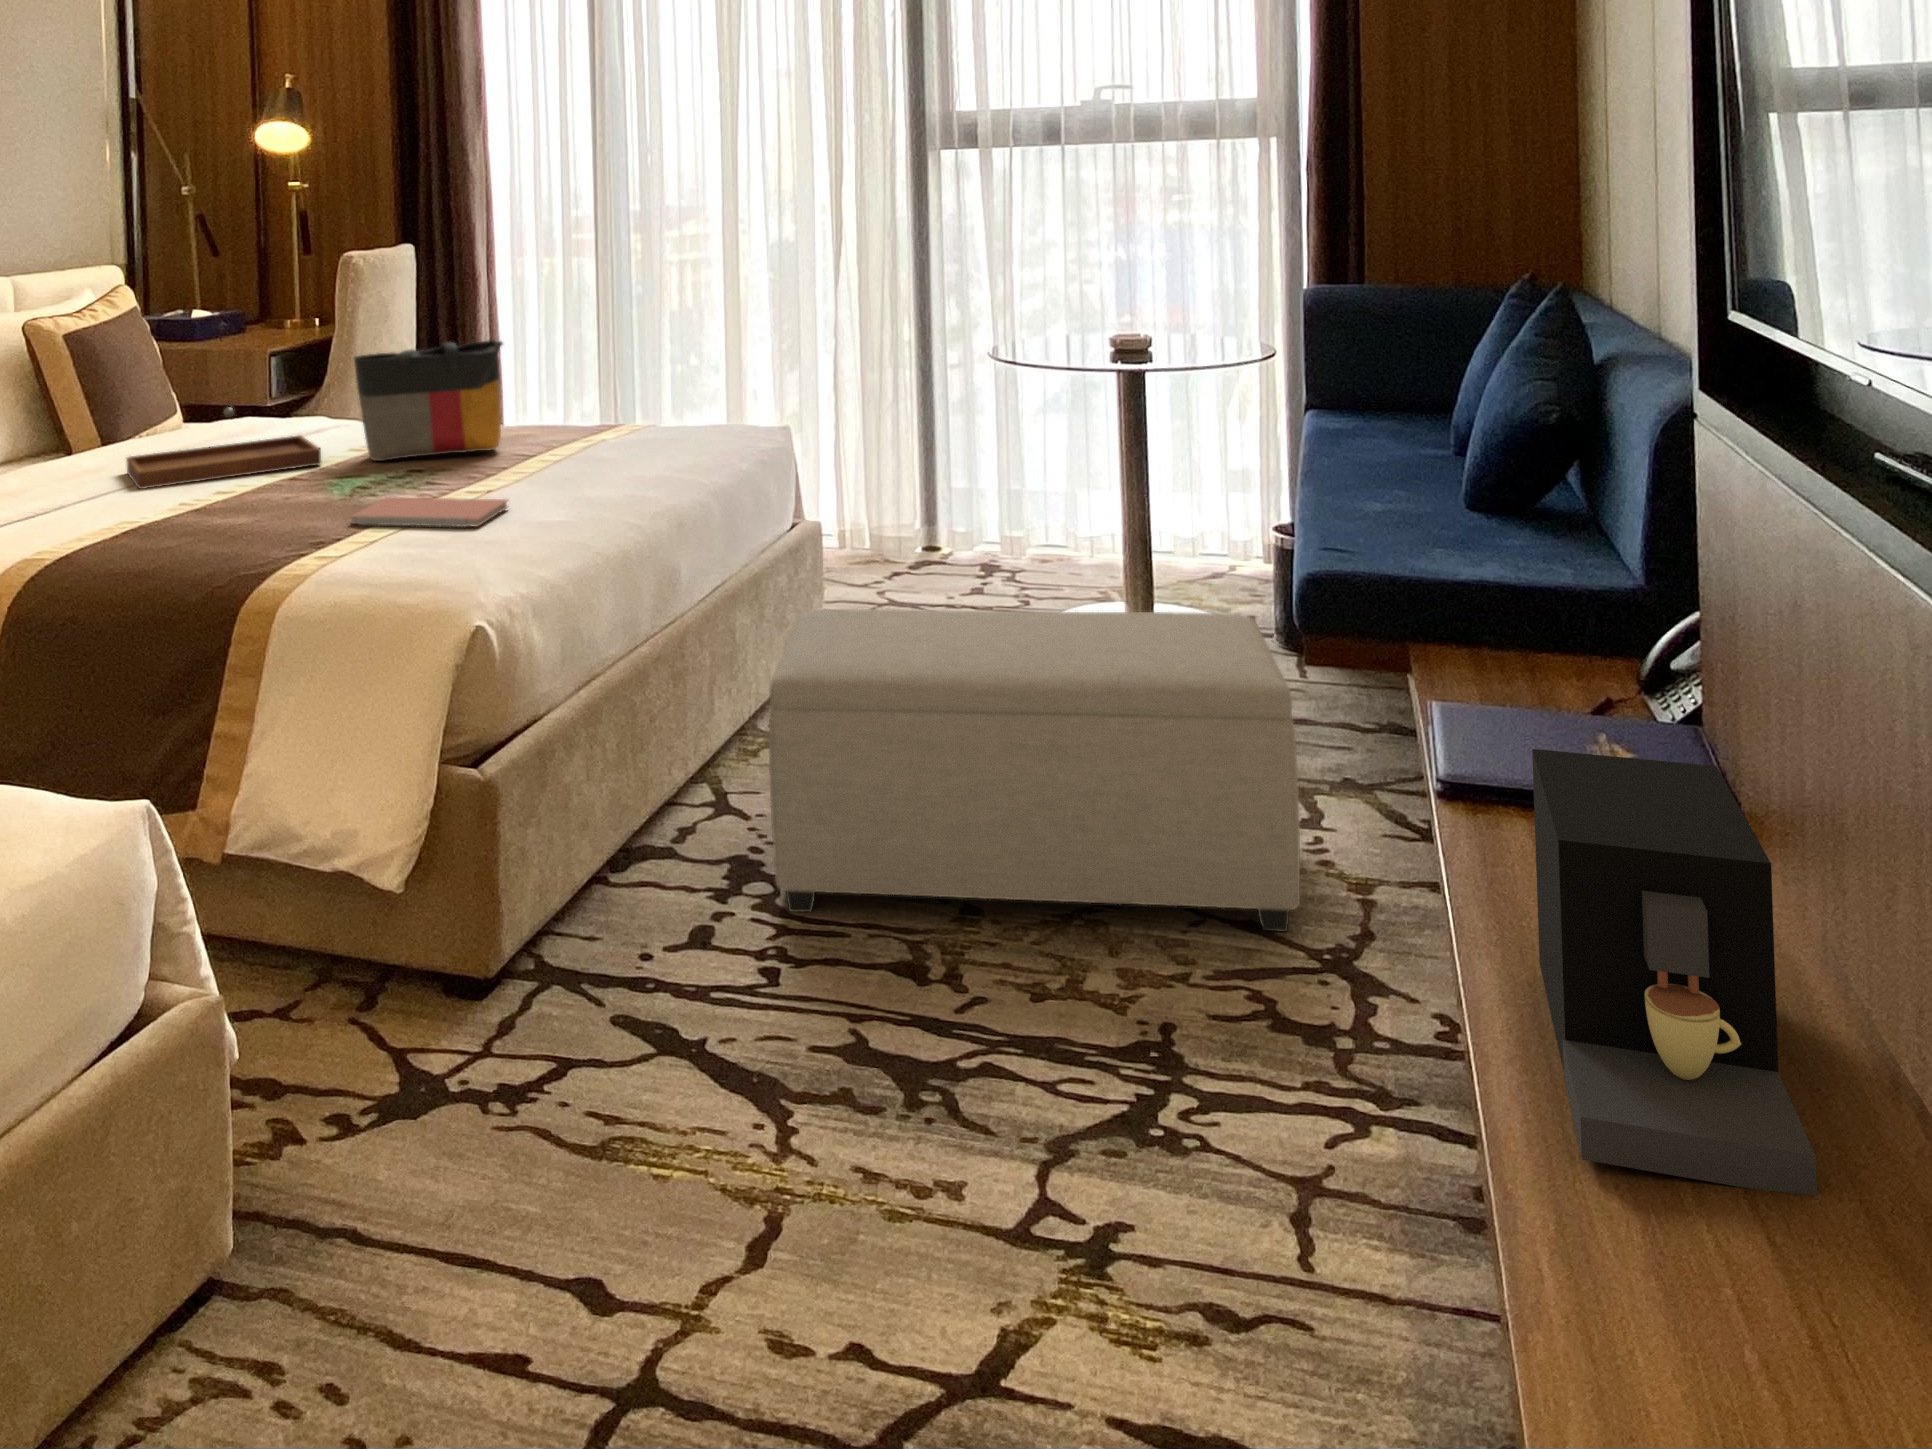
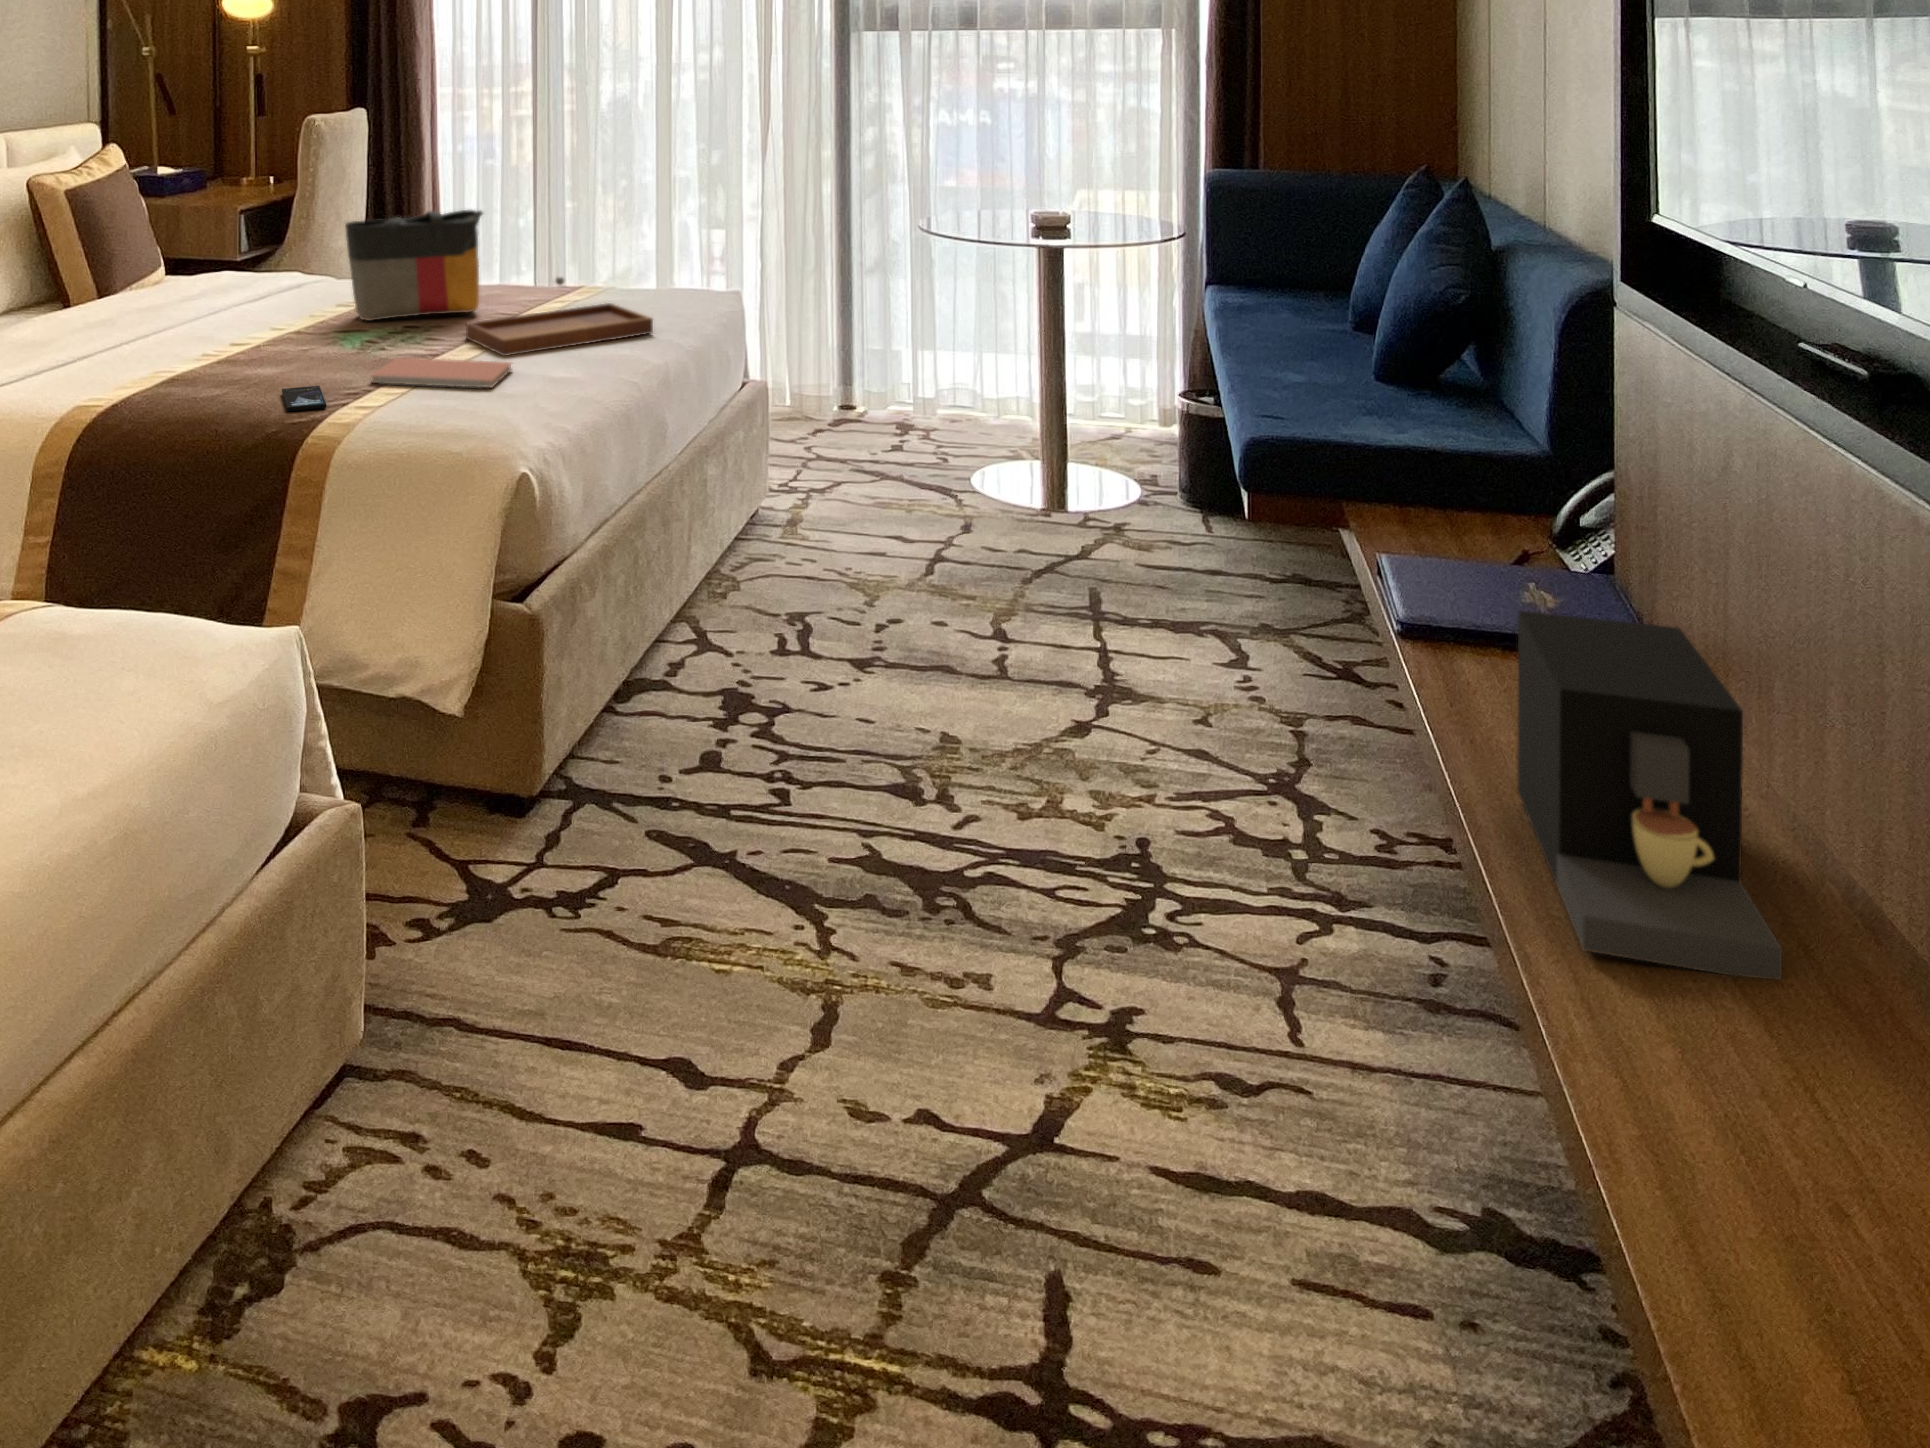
tray: present [127,407,321,489] -> present [466,276,653,356]
smartphone: none [244,528,291,555] -> present [282,386,327,411]
ottoman: present [769,609,1300,932] -> none [769,468,1250,763]

